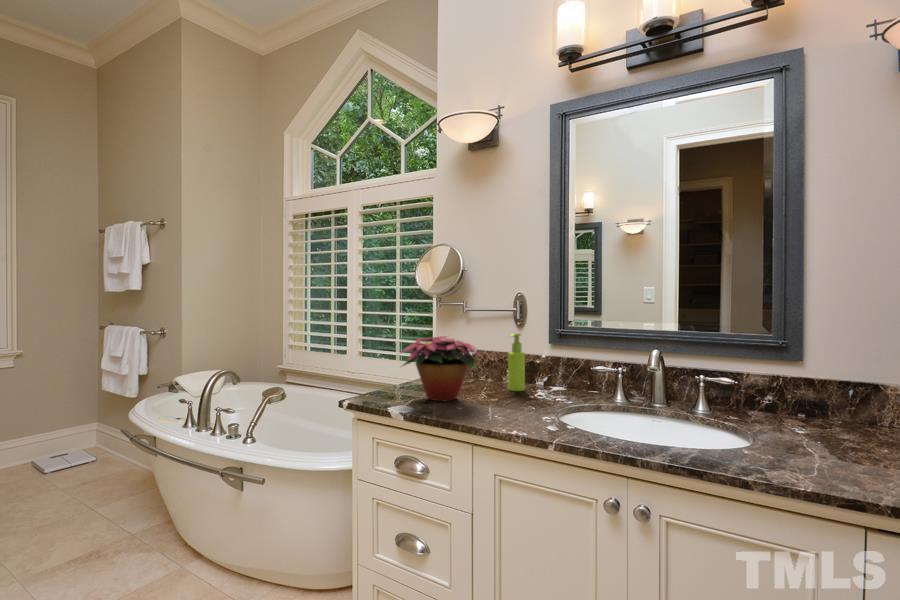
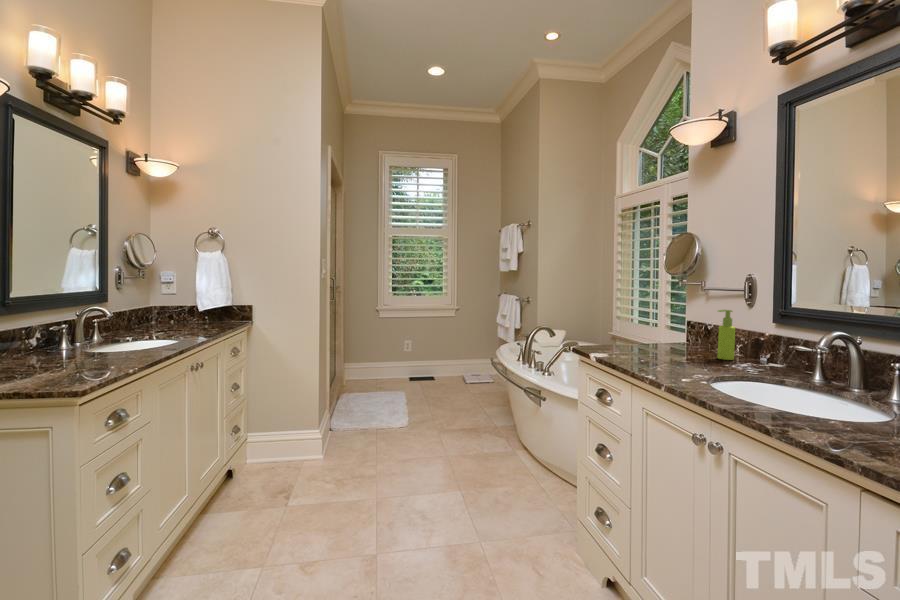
flower arrangement: present [402,336,478,401] -> none [609,306,685,355]

